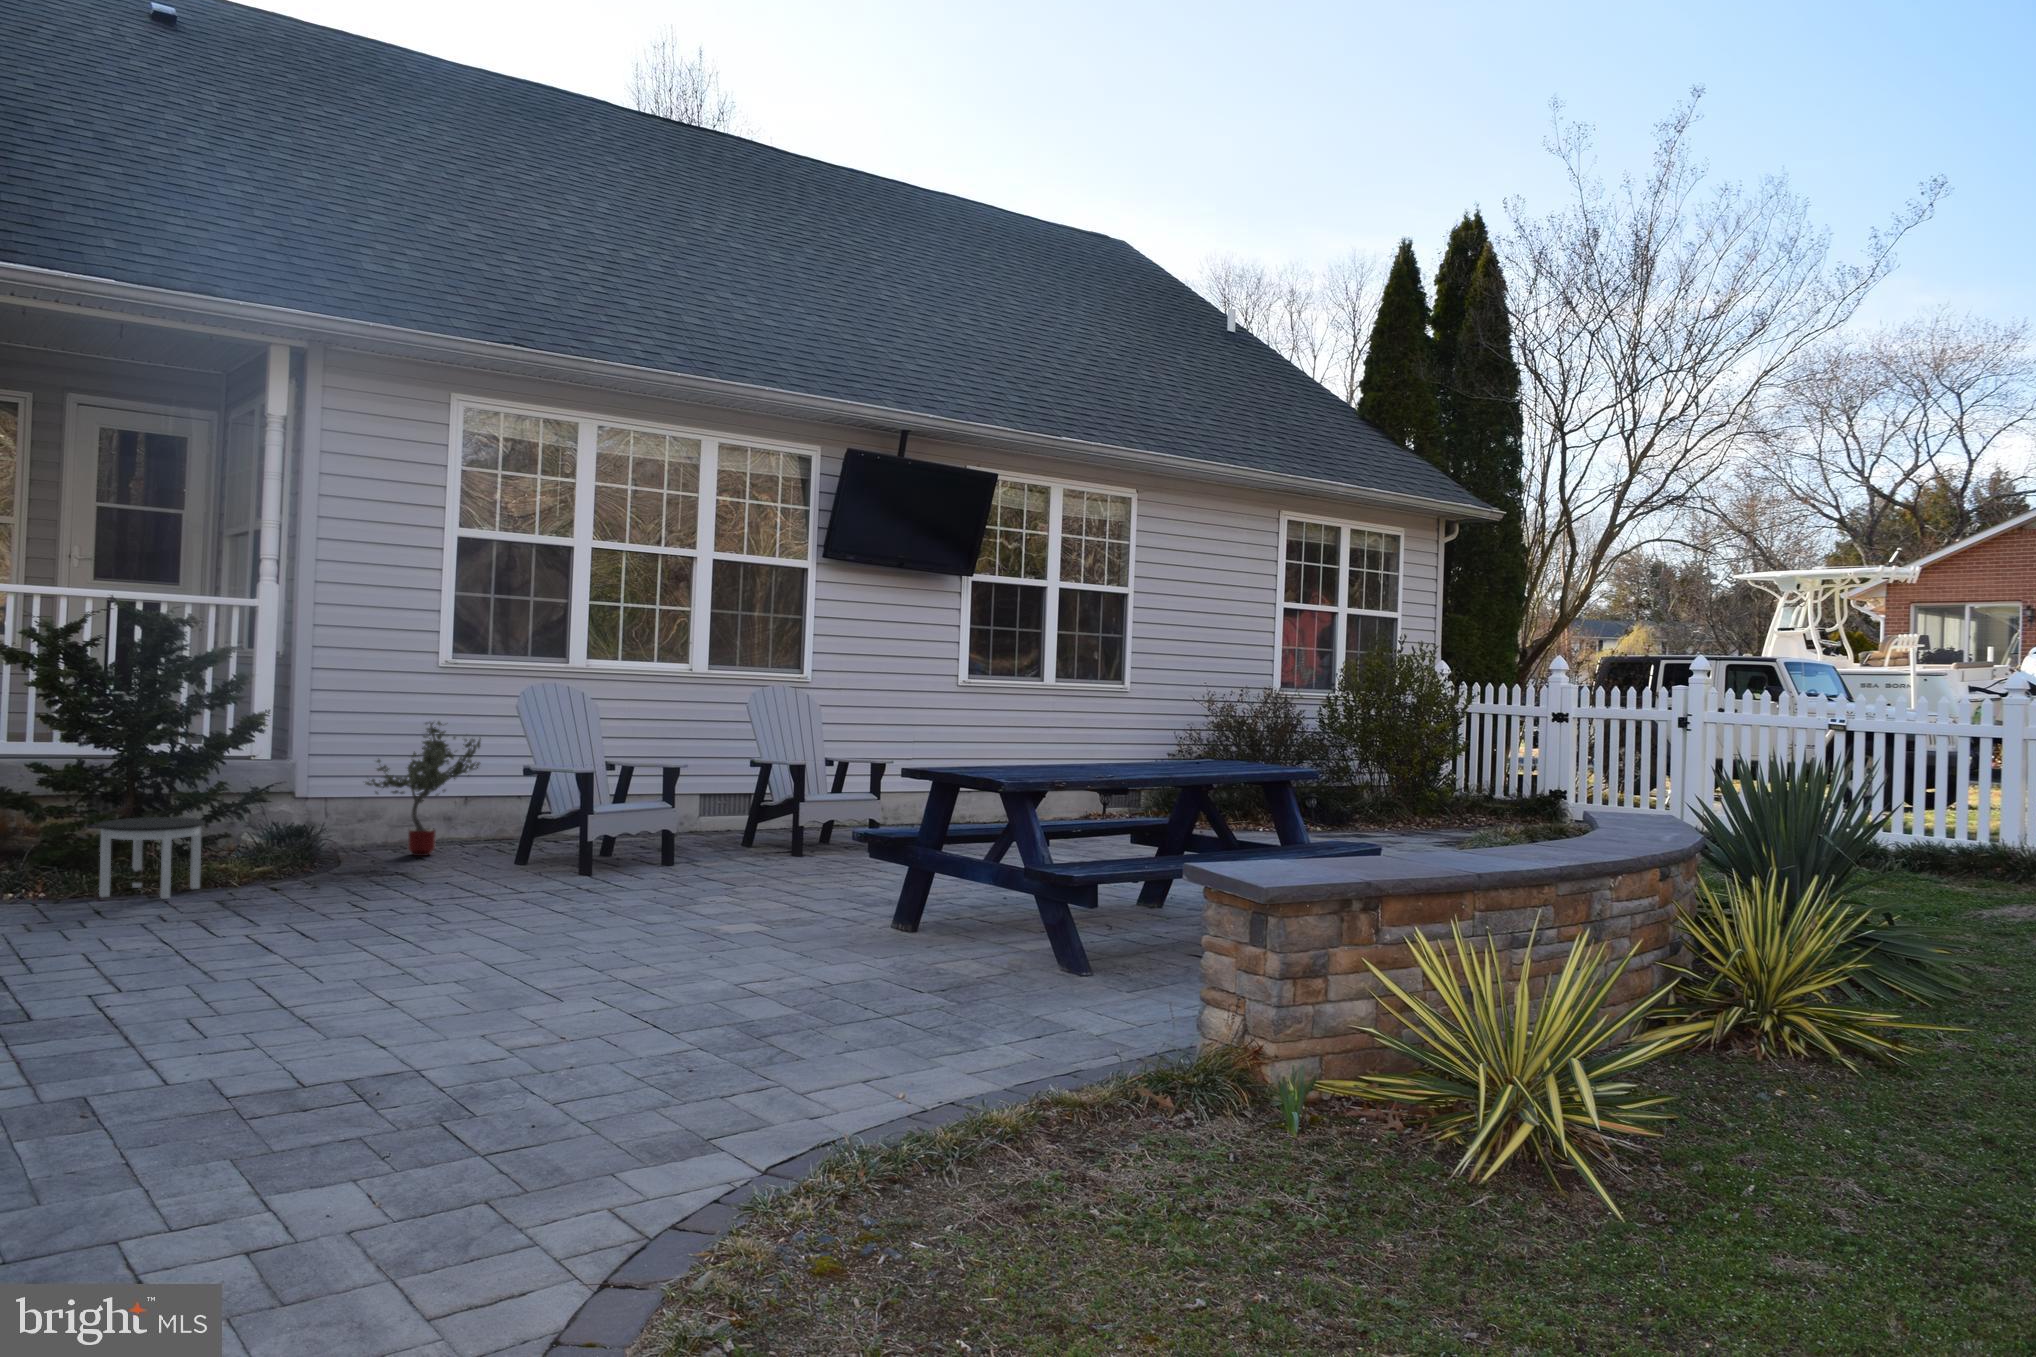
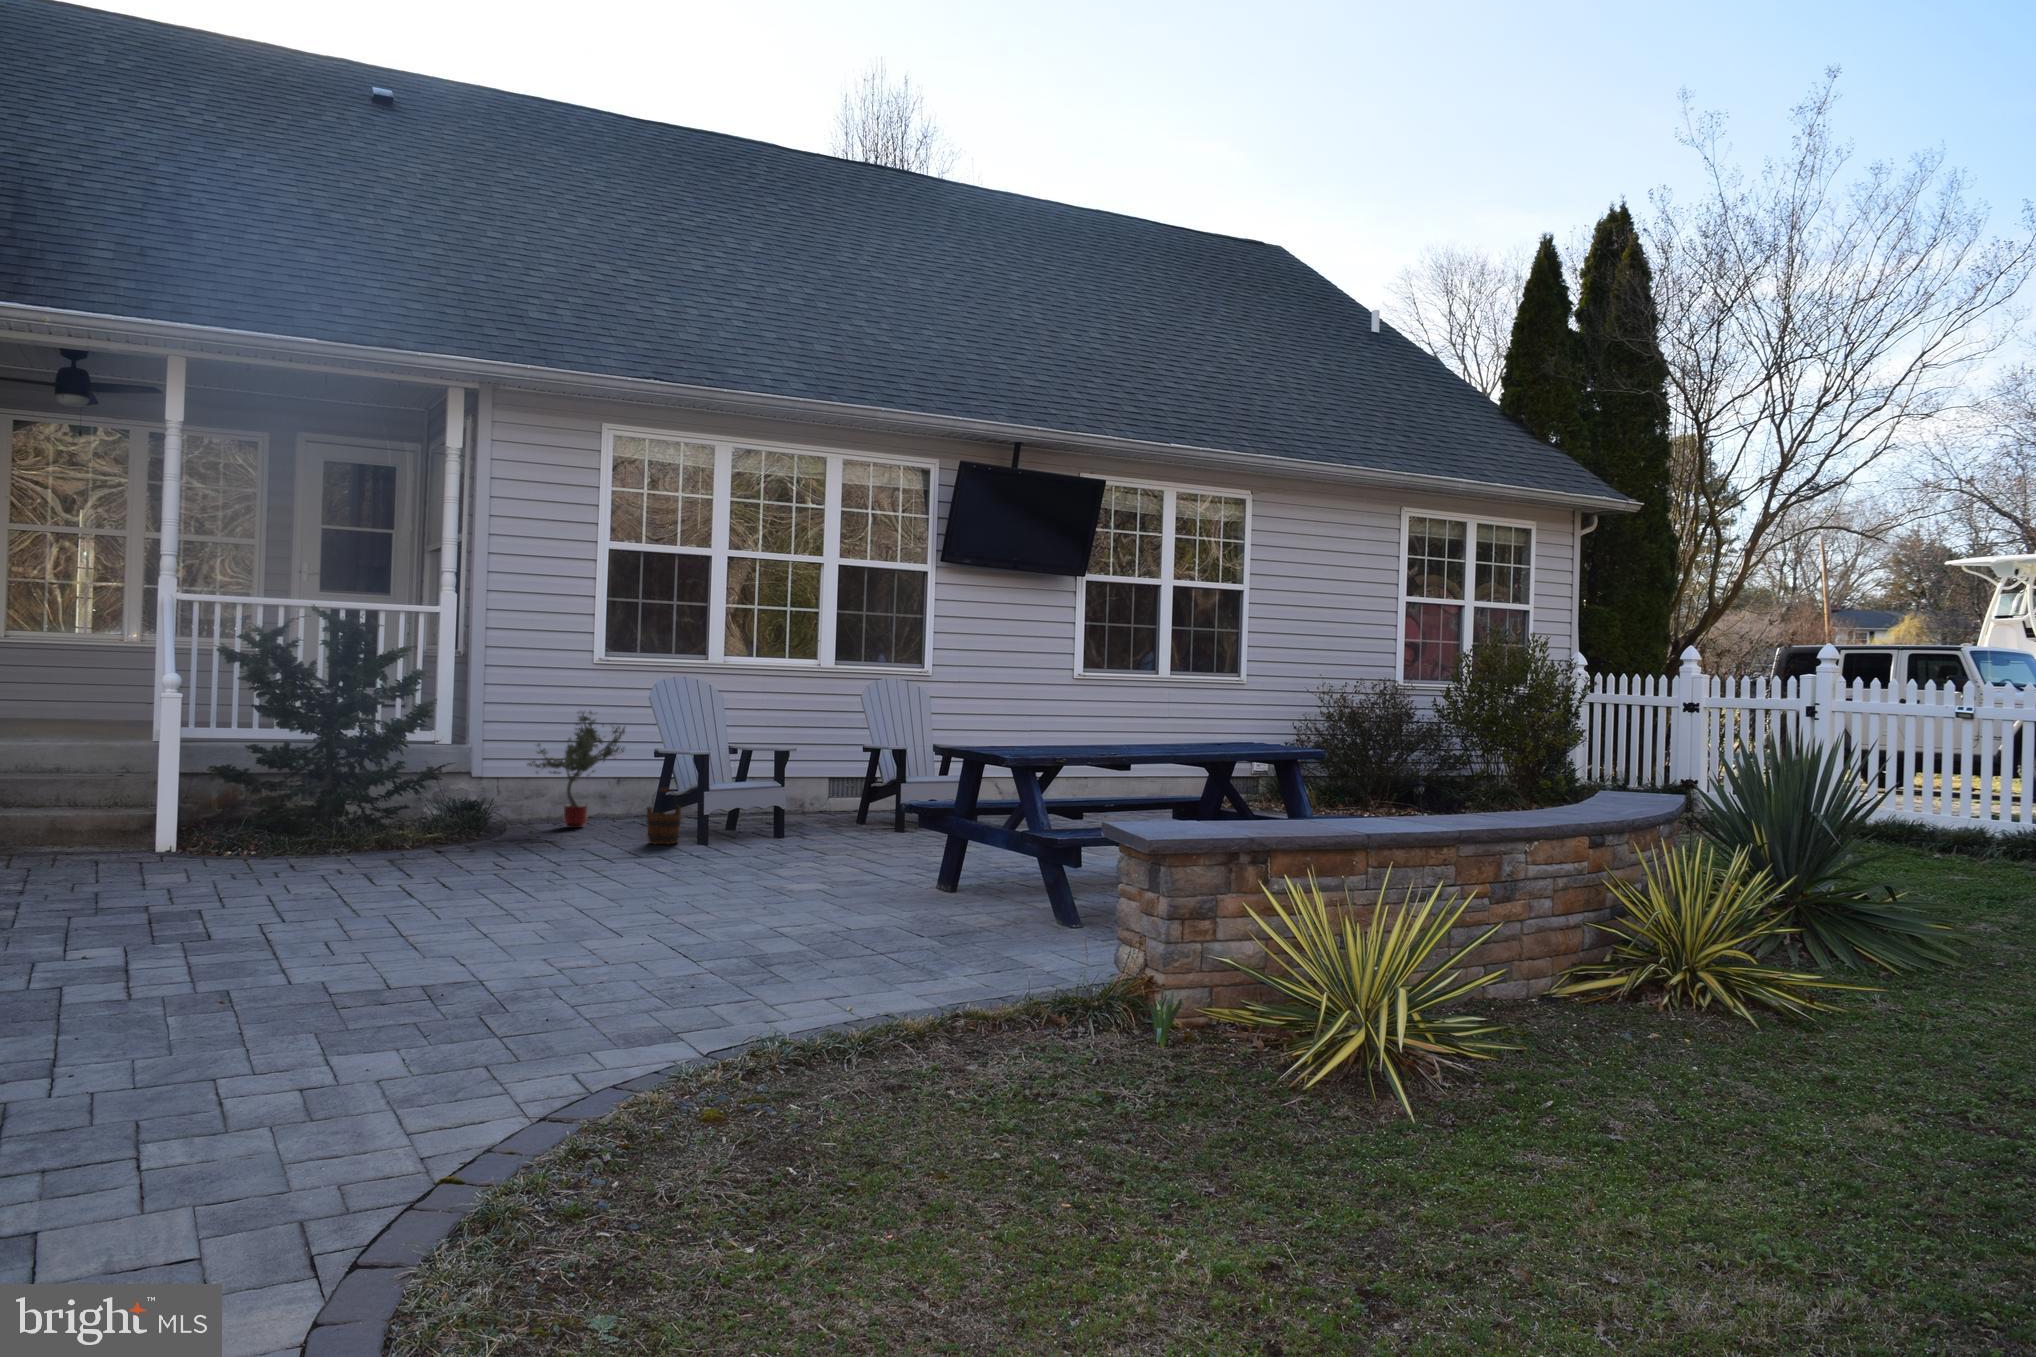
wooden bucket: none [517,810,557,875] -> present [647,788,681,845]
round table: present [98,817,205,899] -> none [300,790,385,857]

